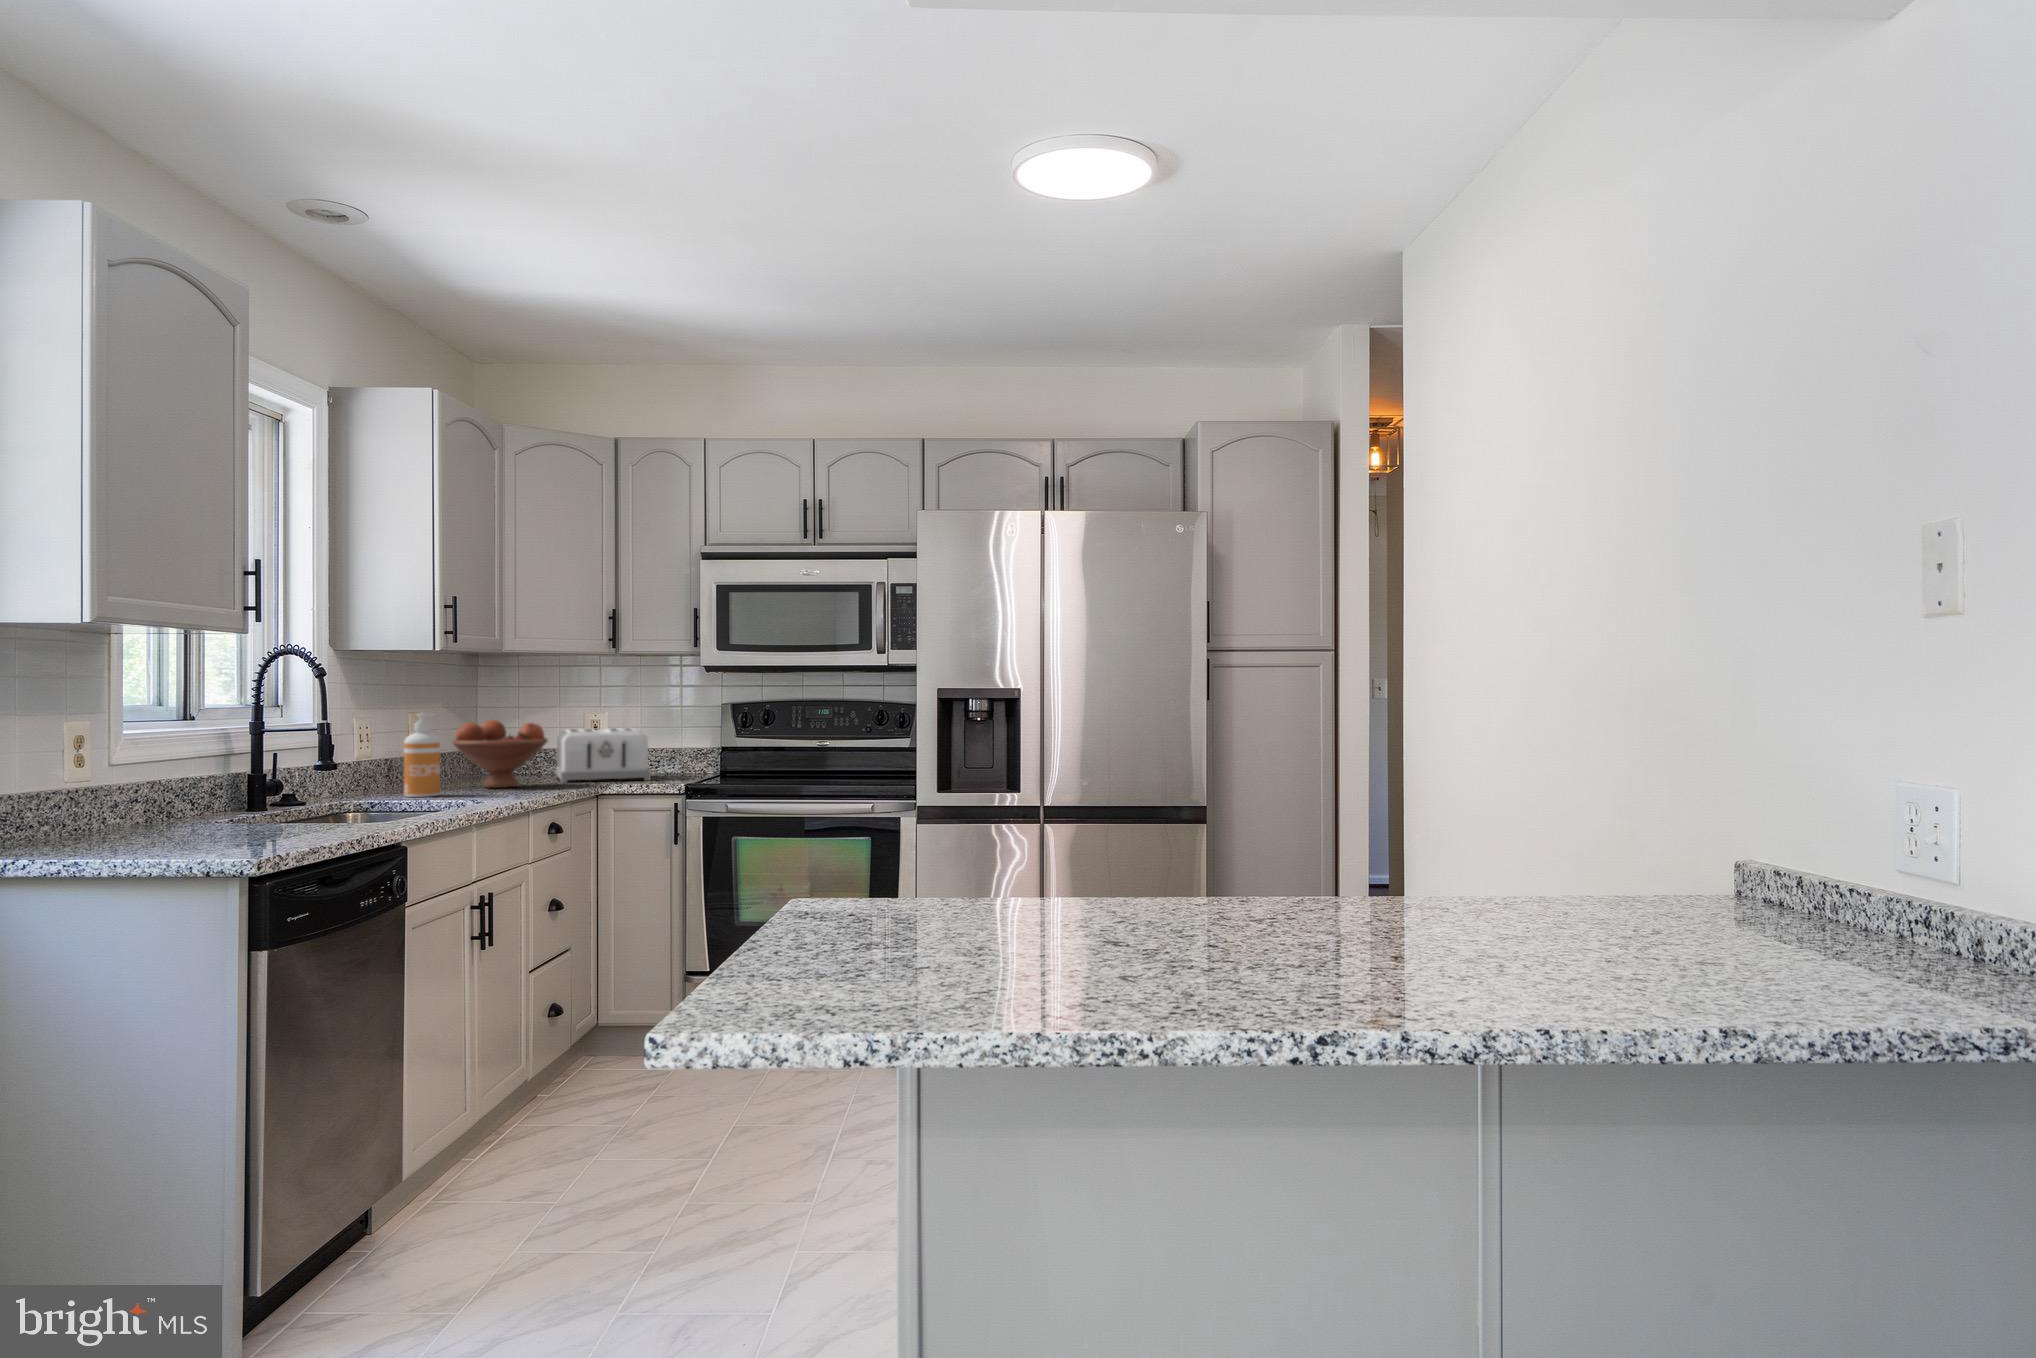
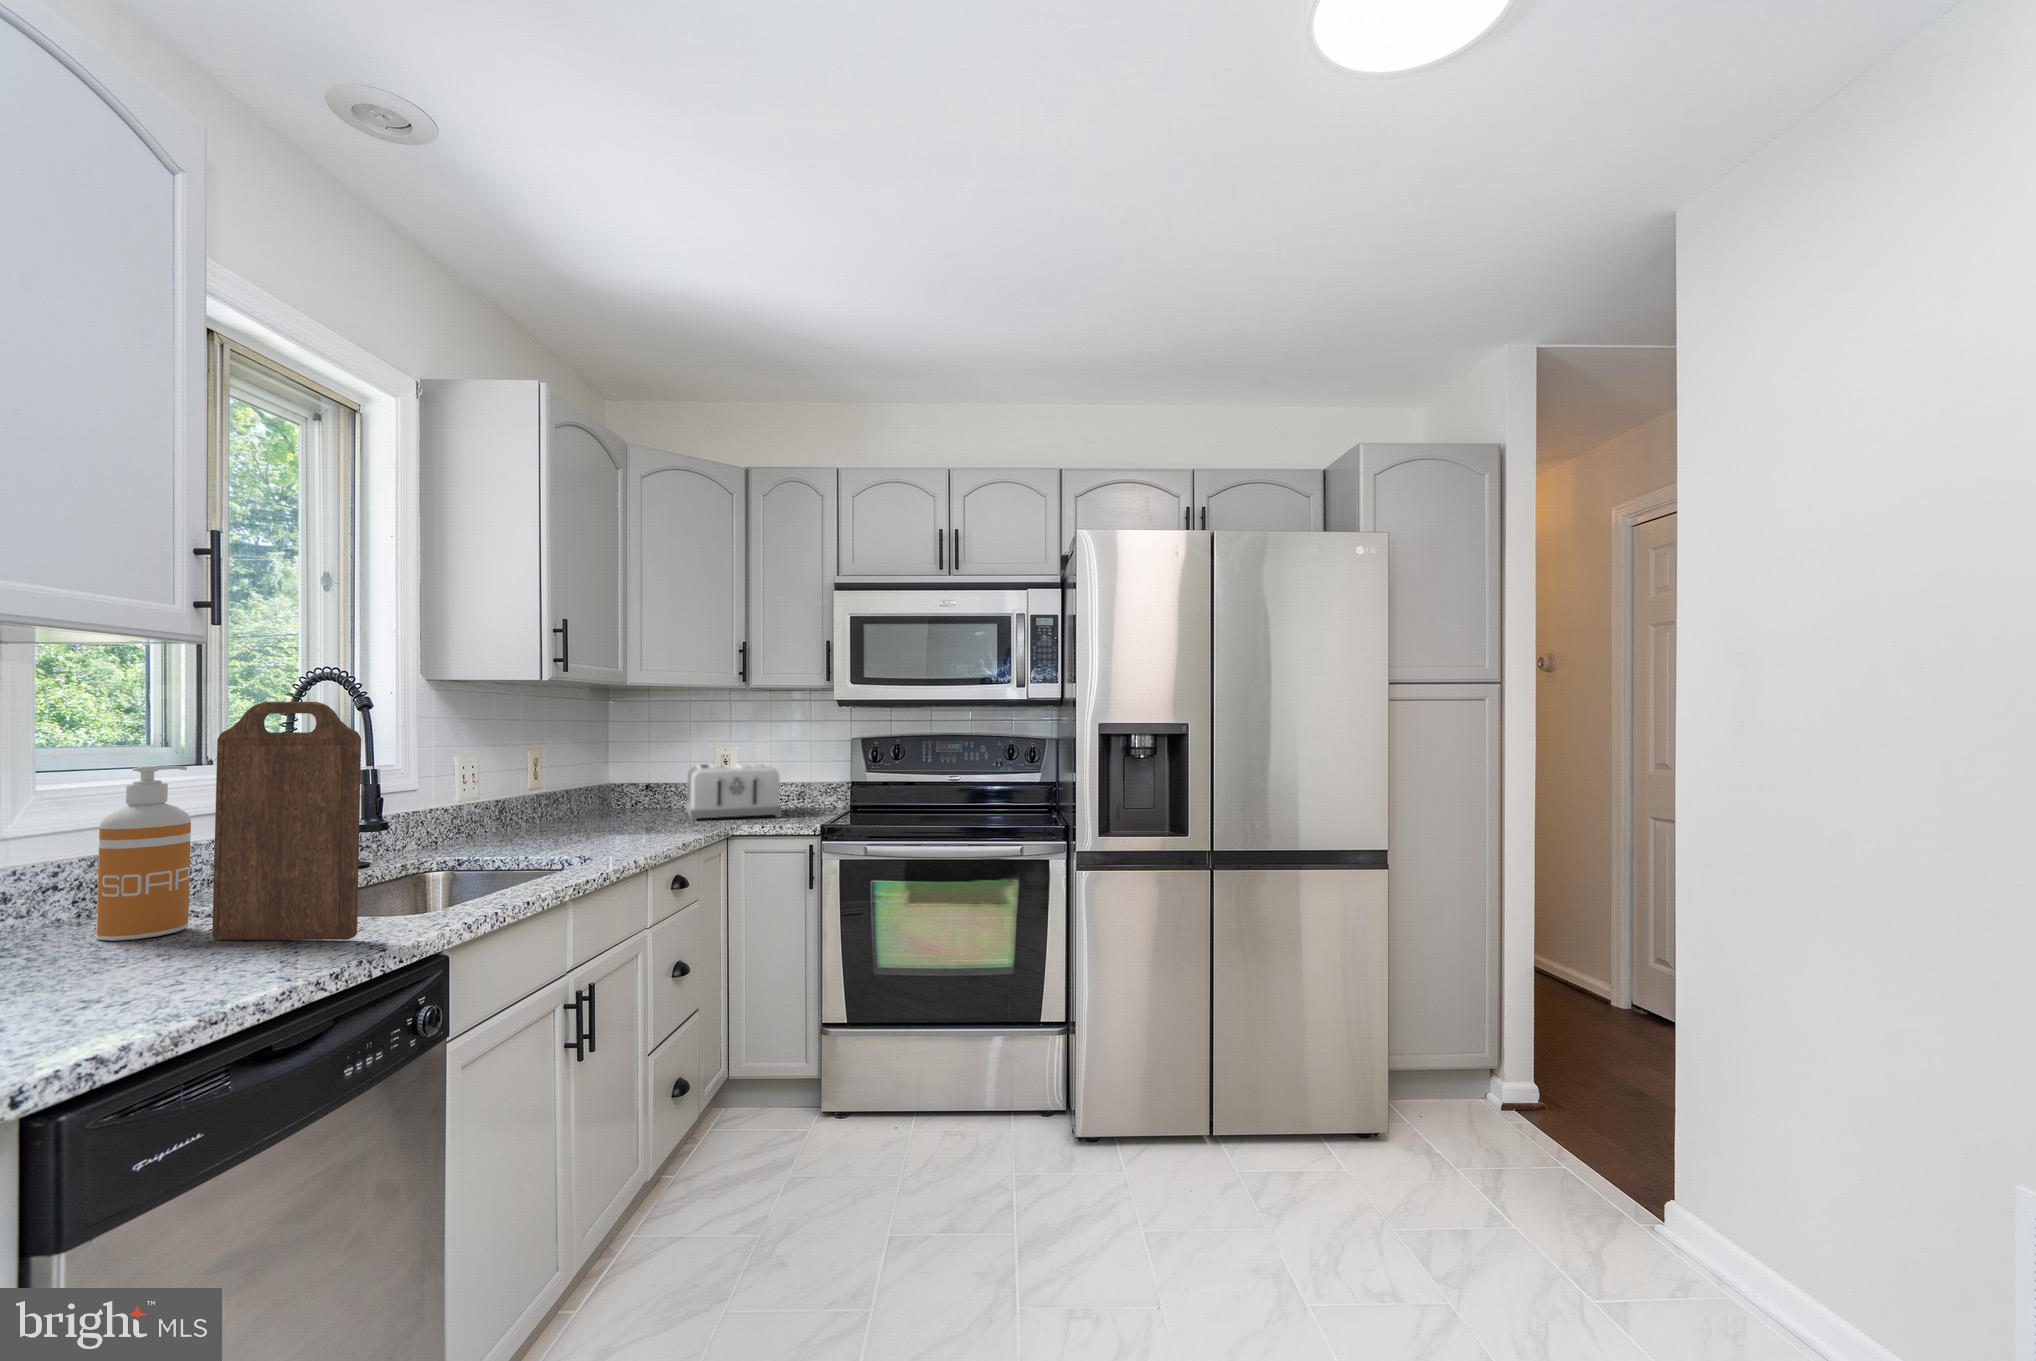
cutting board: none [255,671,350,829] -> present [212,702,361,940]
soap dispenser: present [404,714,440,797] -> present [96,766,191,941]
fruit bowl: present [452,720,548,788] -> none [573,757,676,830]

